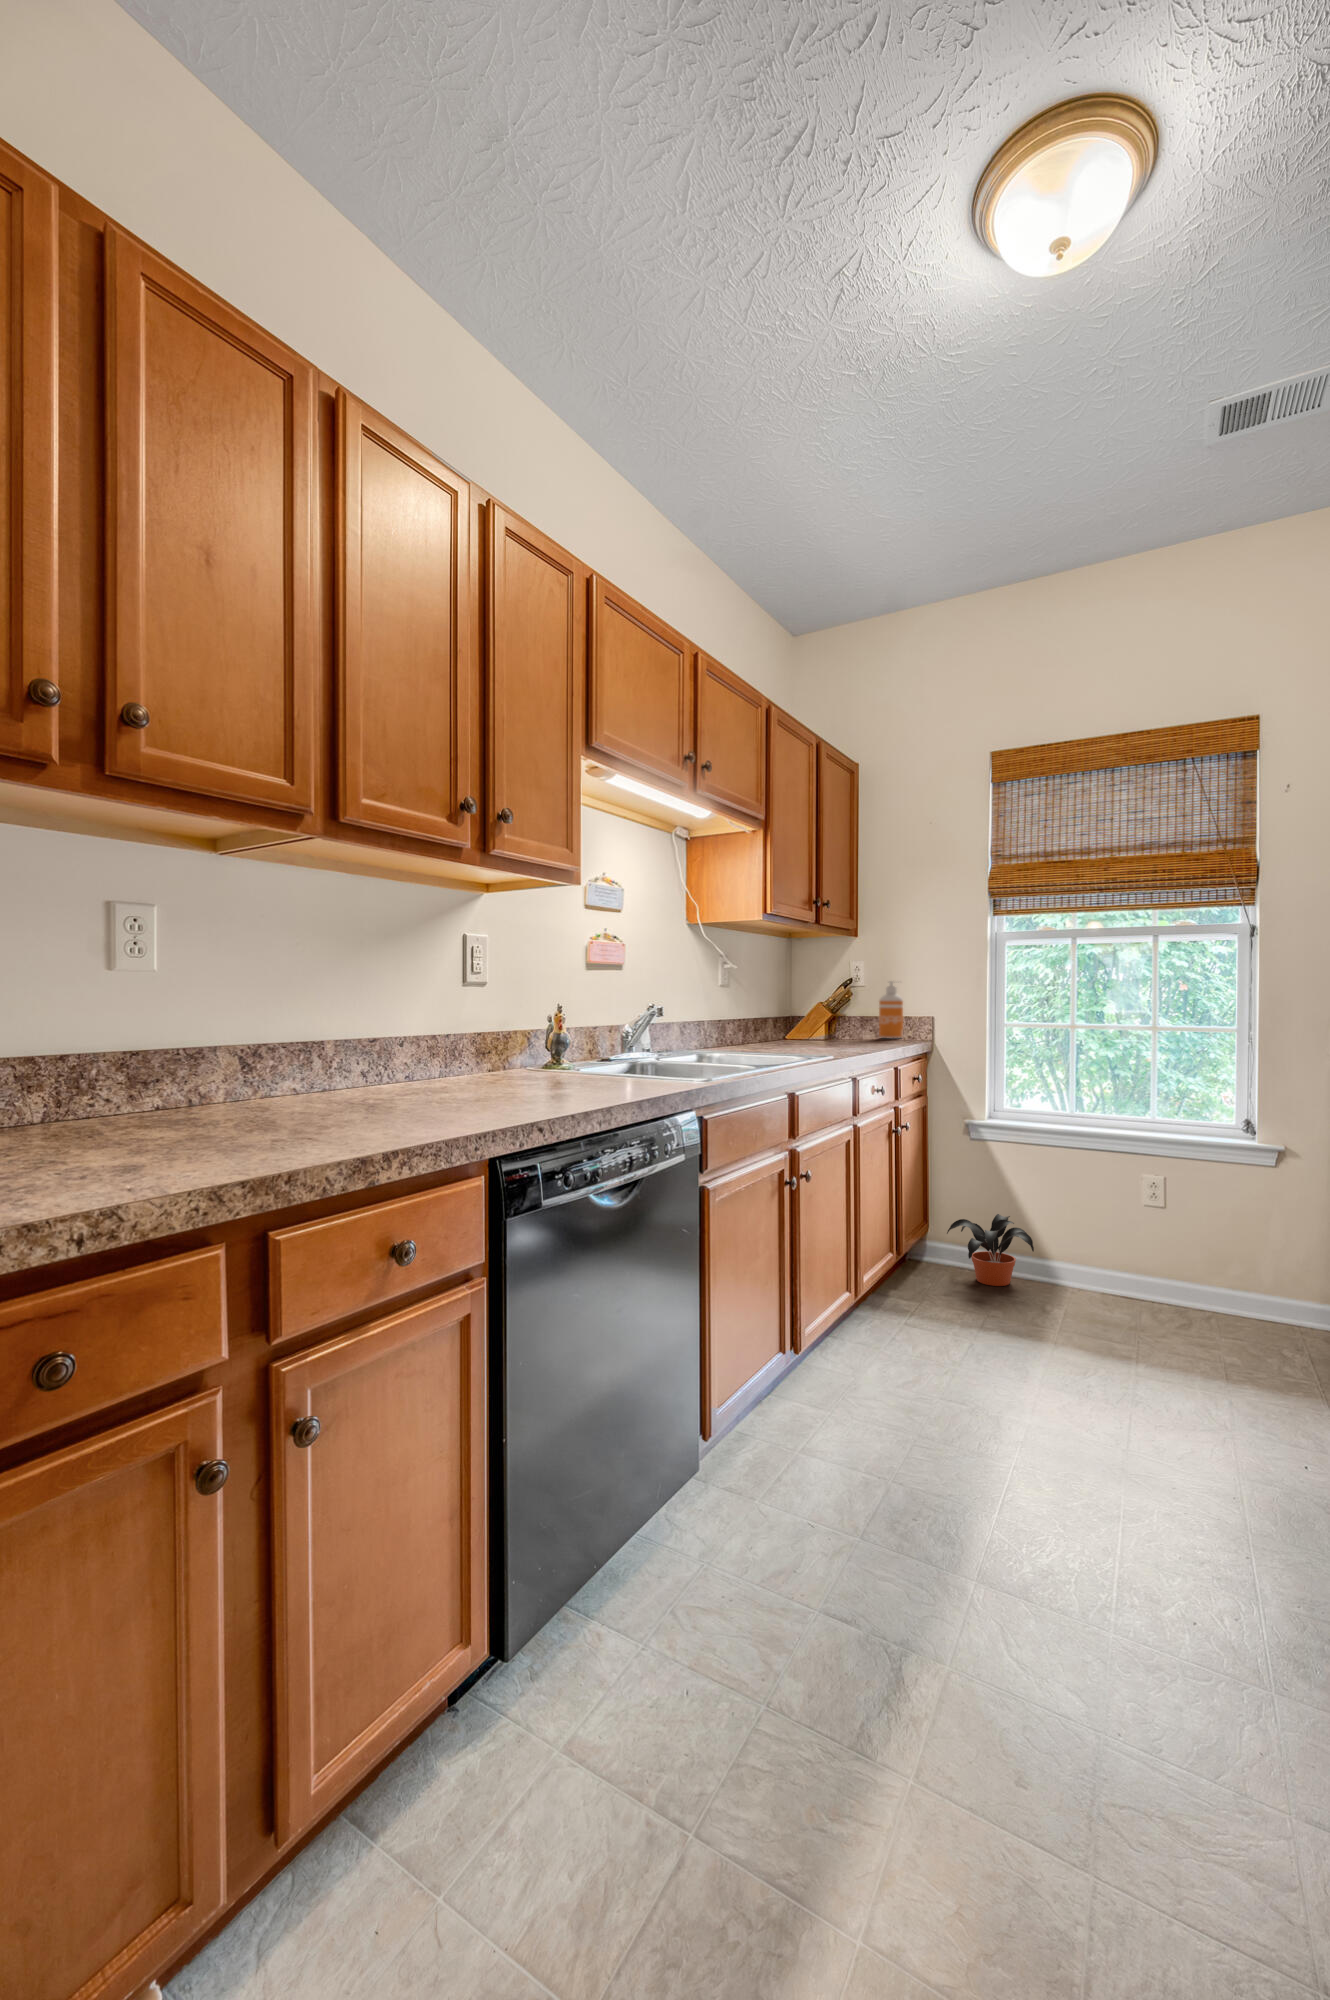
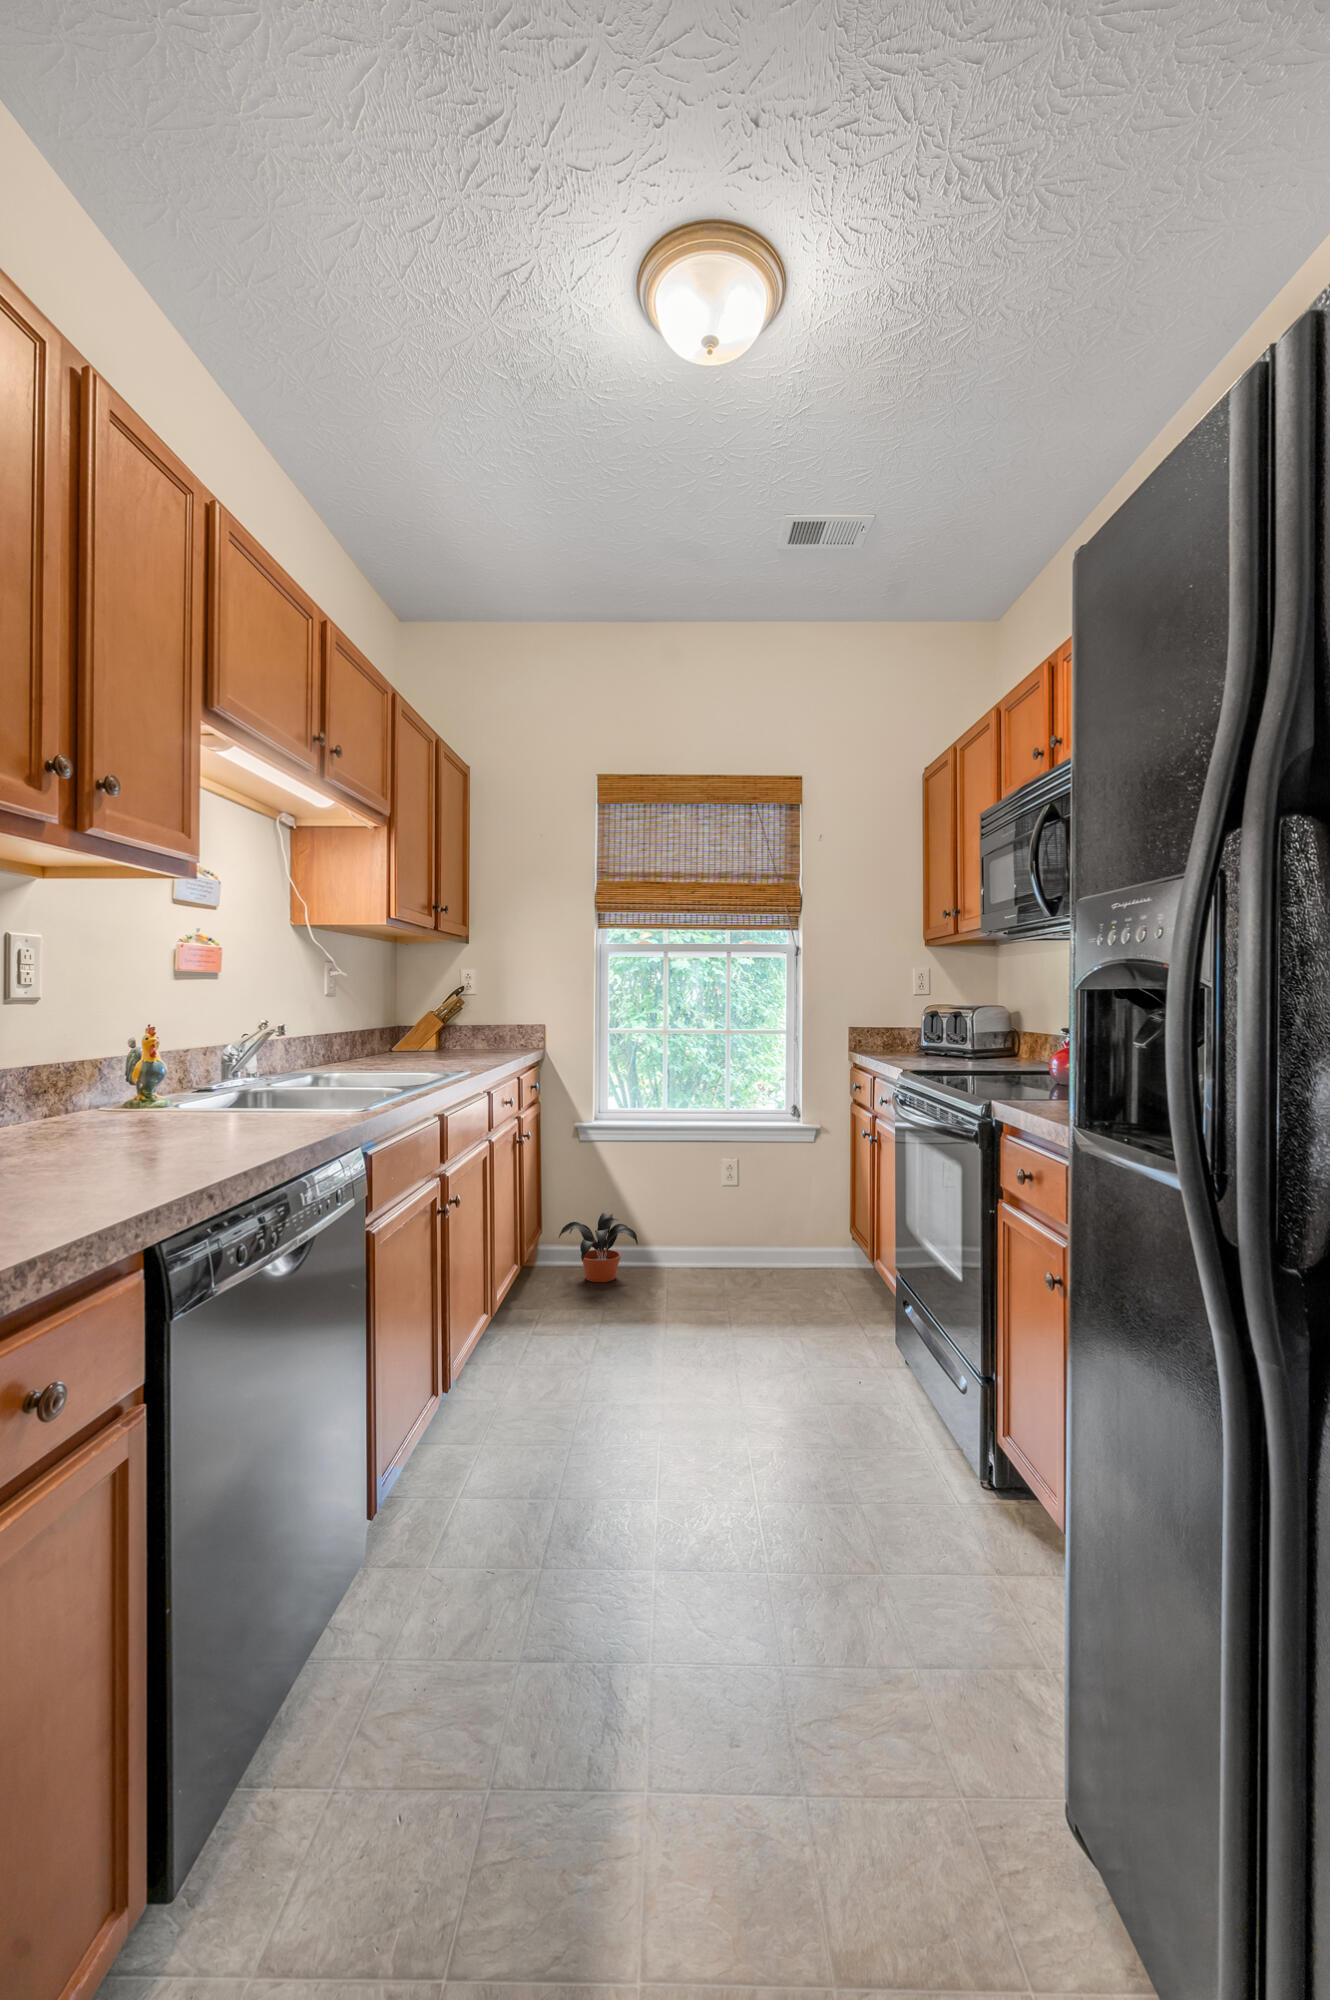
soap dispenser: present [879,981,903,1038] -> none [487,991,511,1048]

